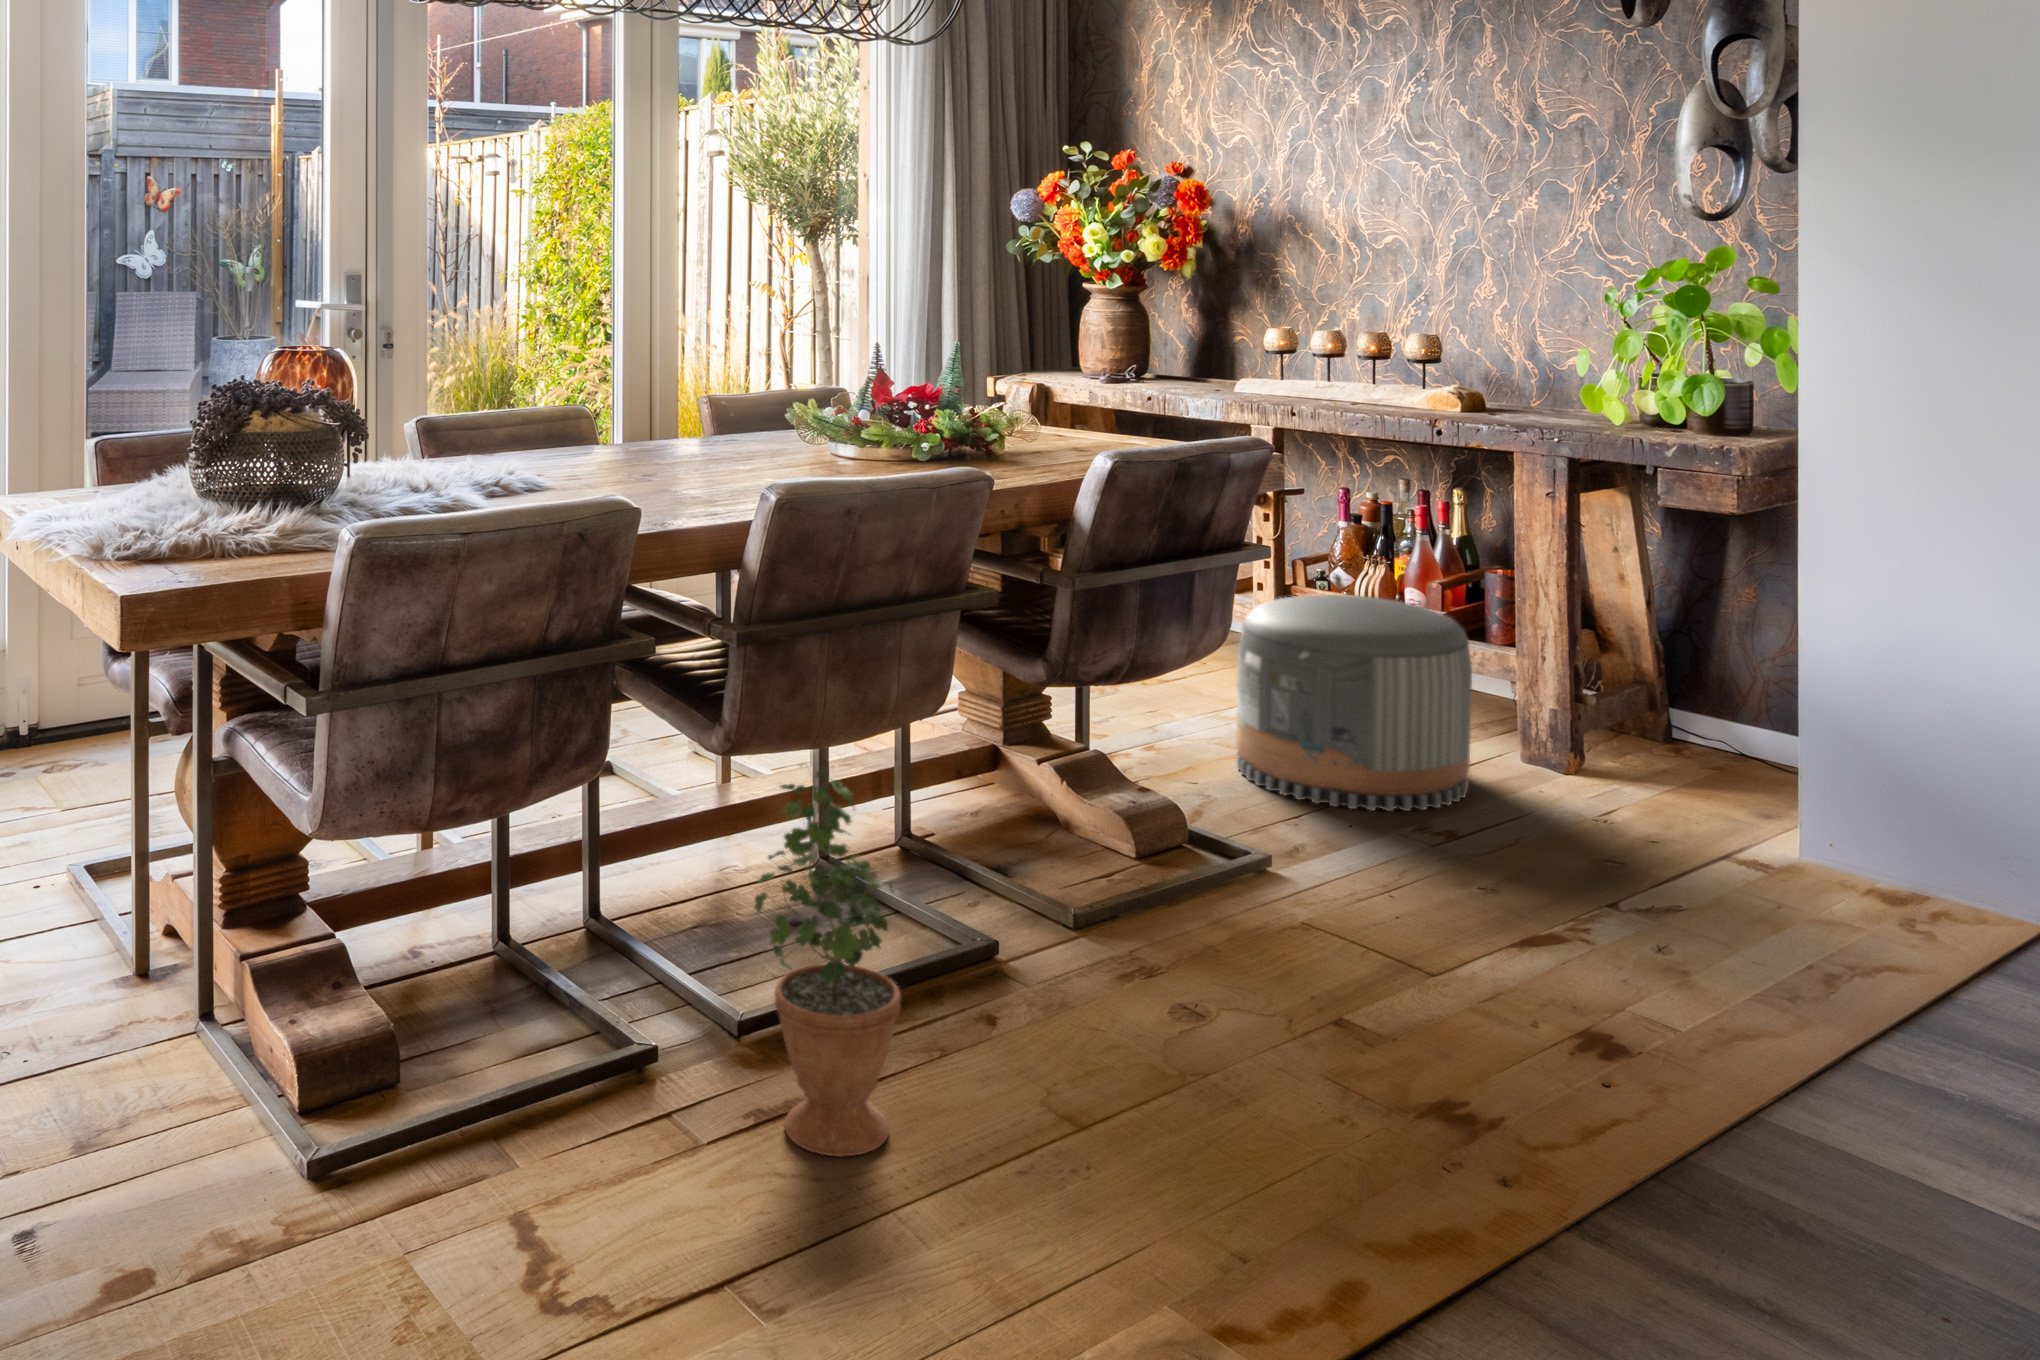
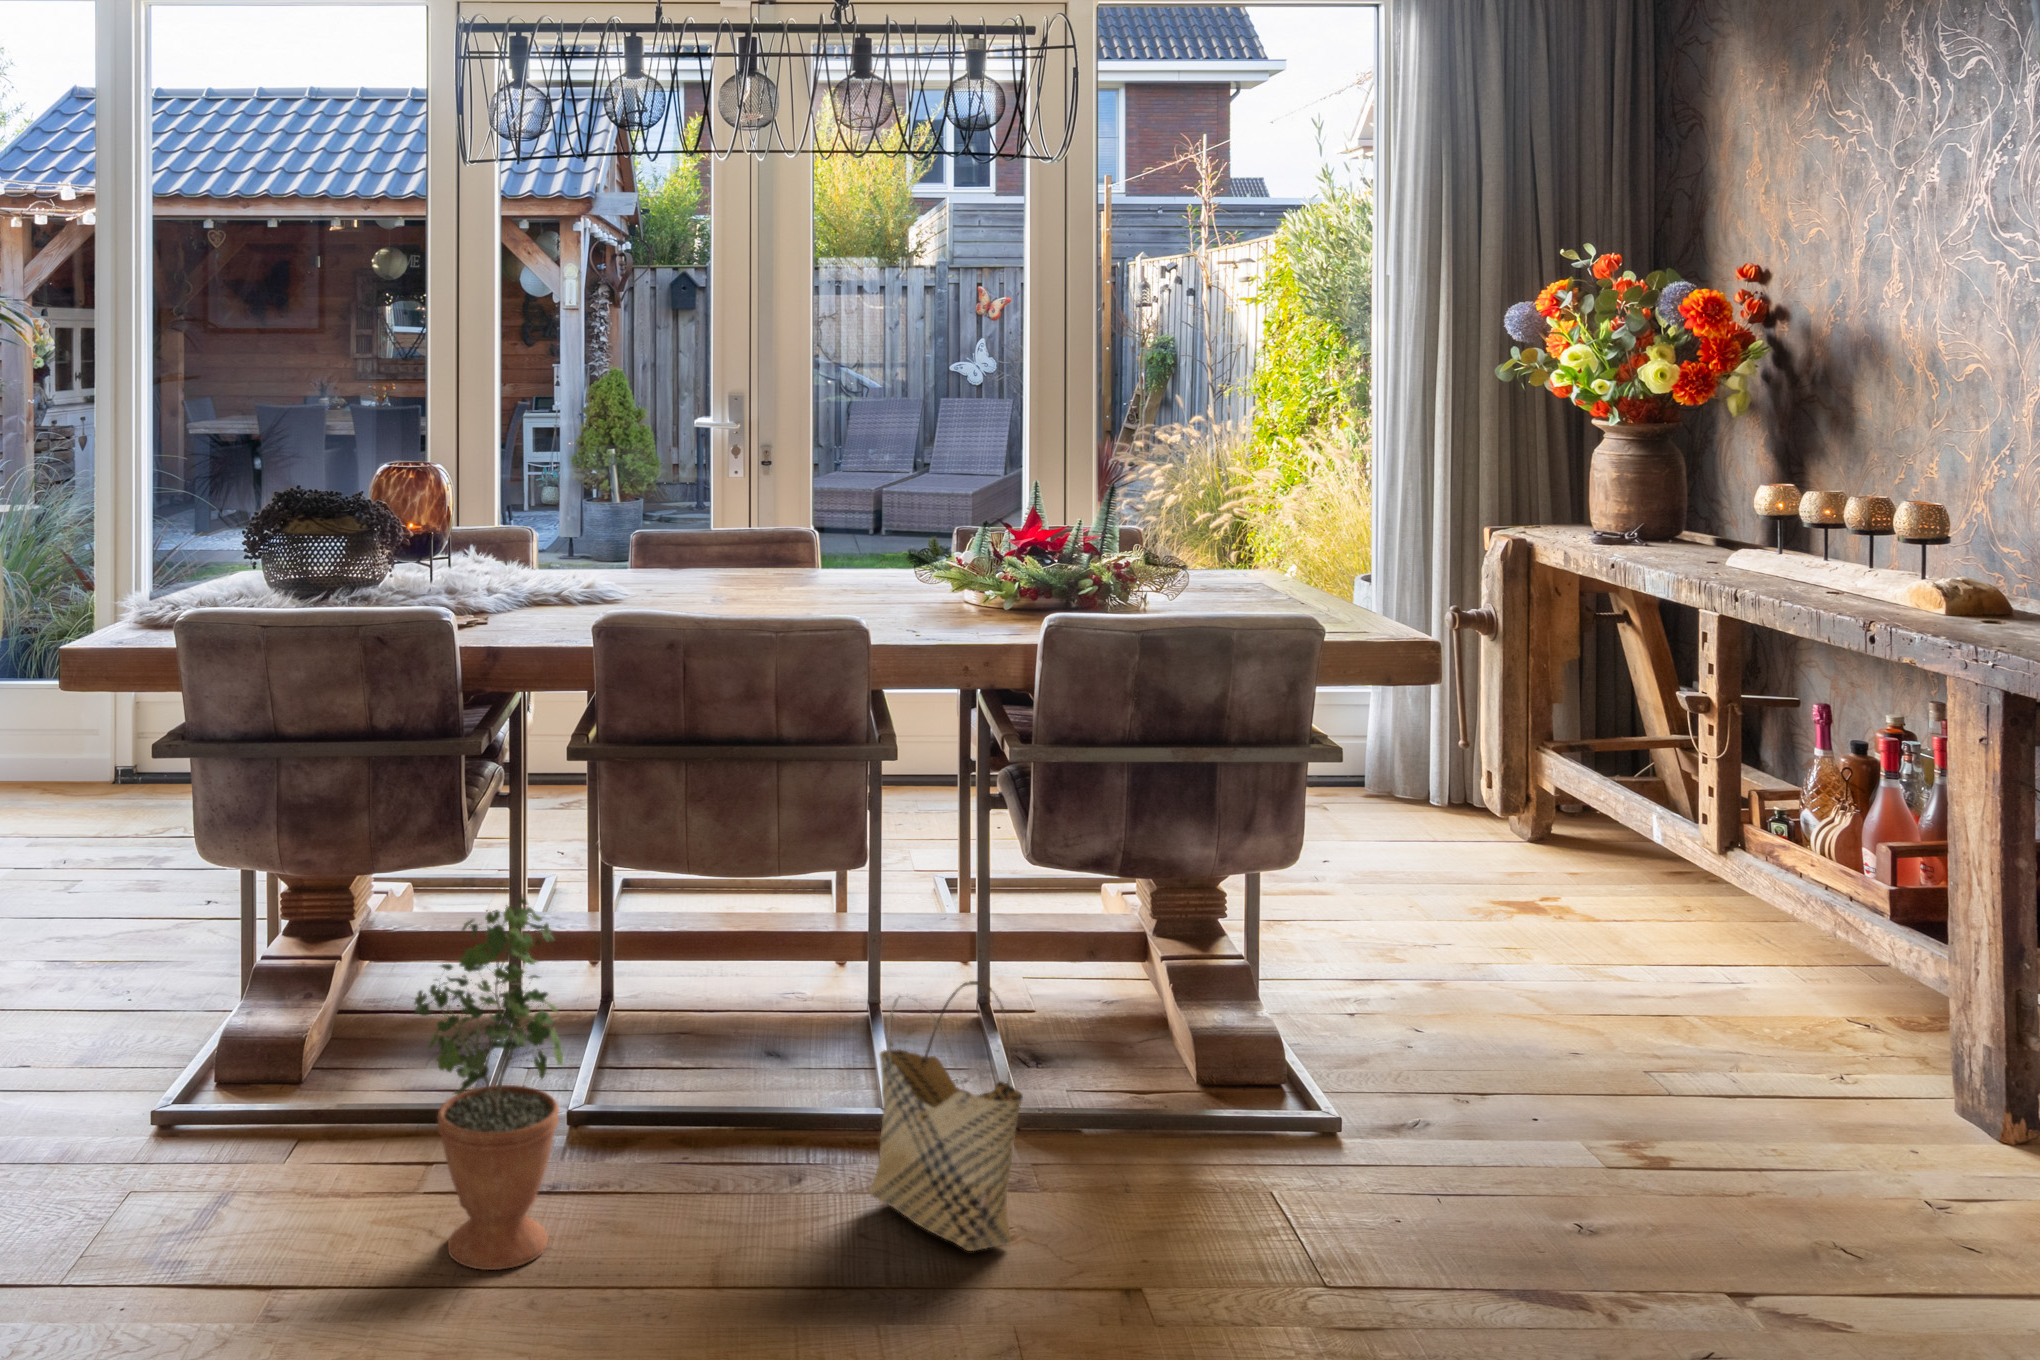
pouf: present [1236,595,1472,811] -> none [1494,832,1808,1139]
woven basket: none [1051,777,1215,1012] -> present [870,981,1023,1251]

